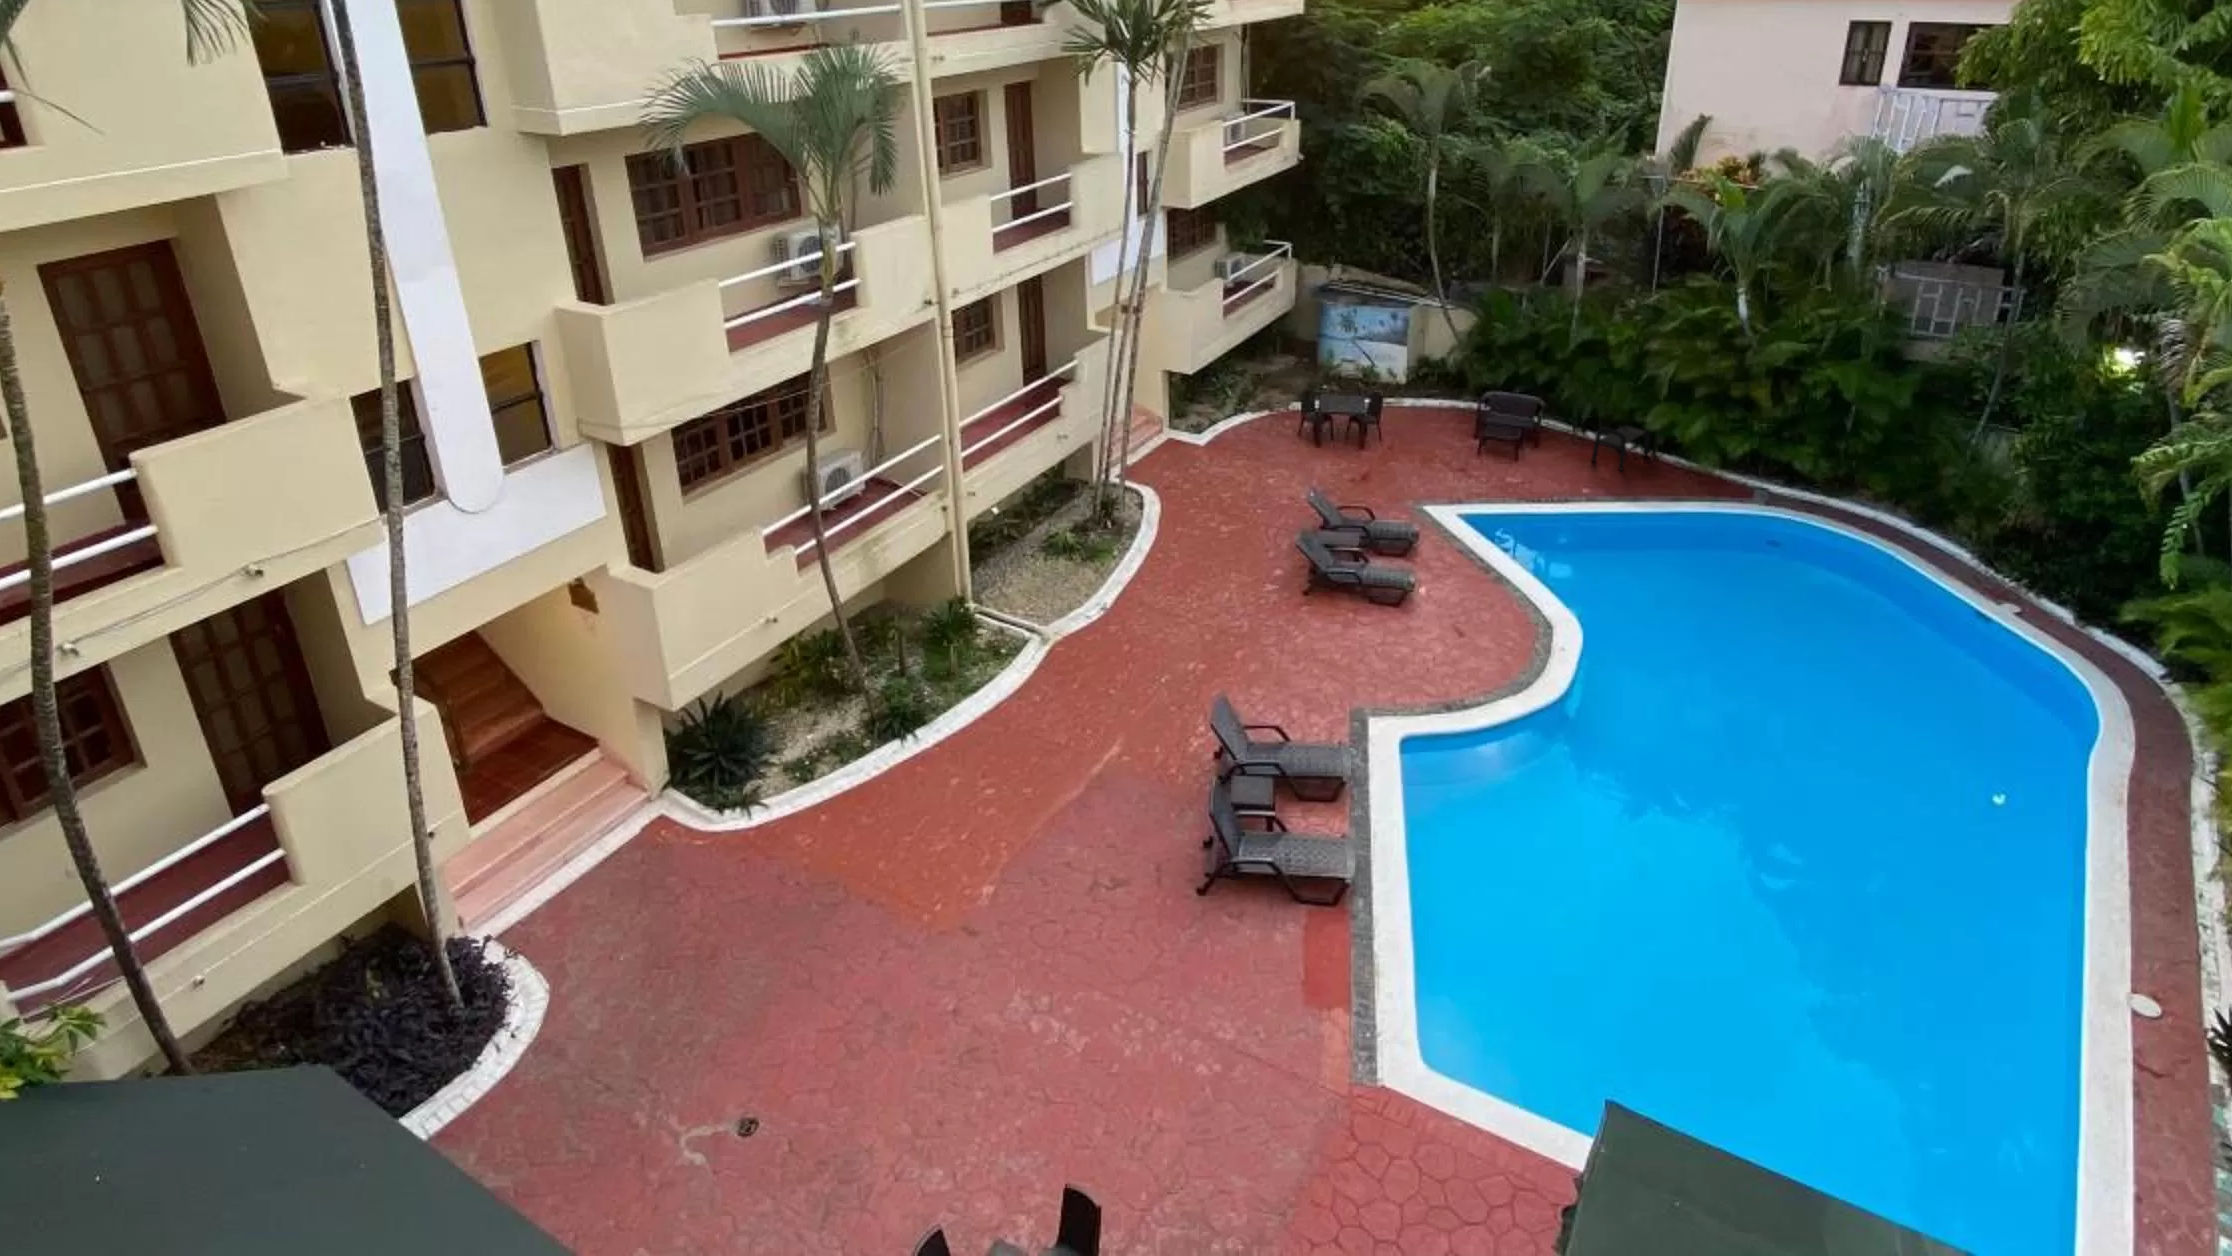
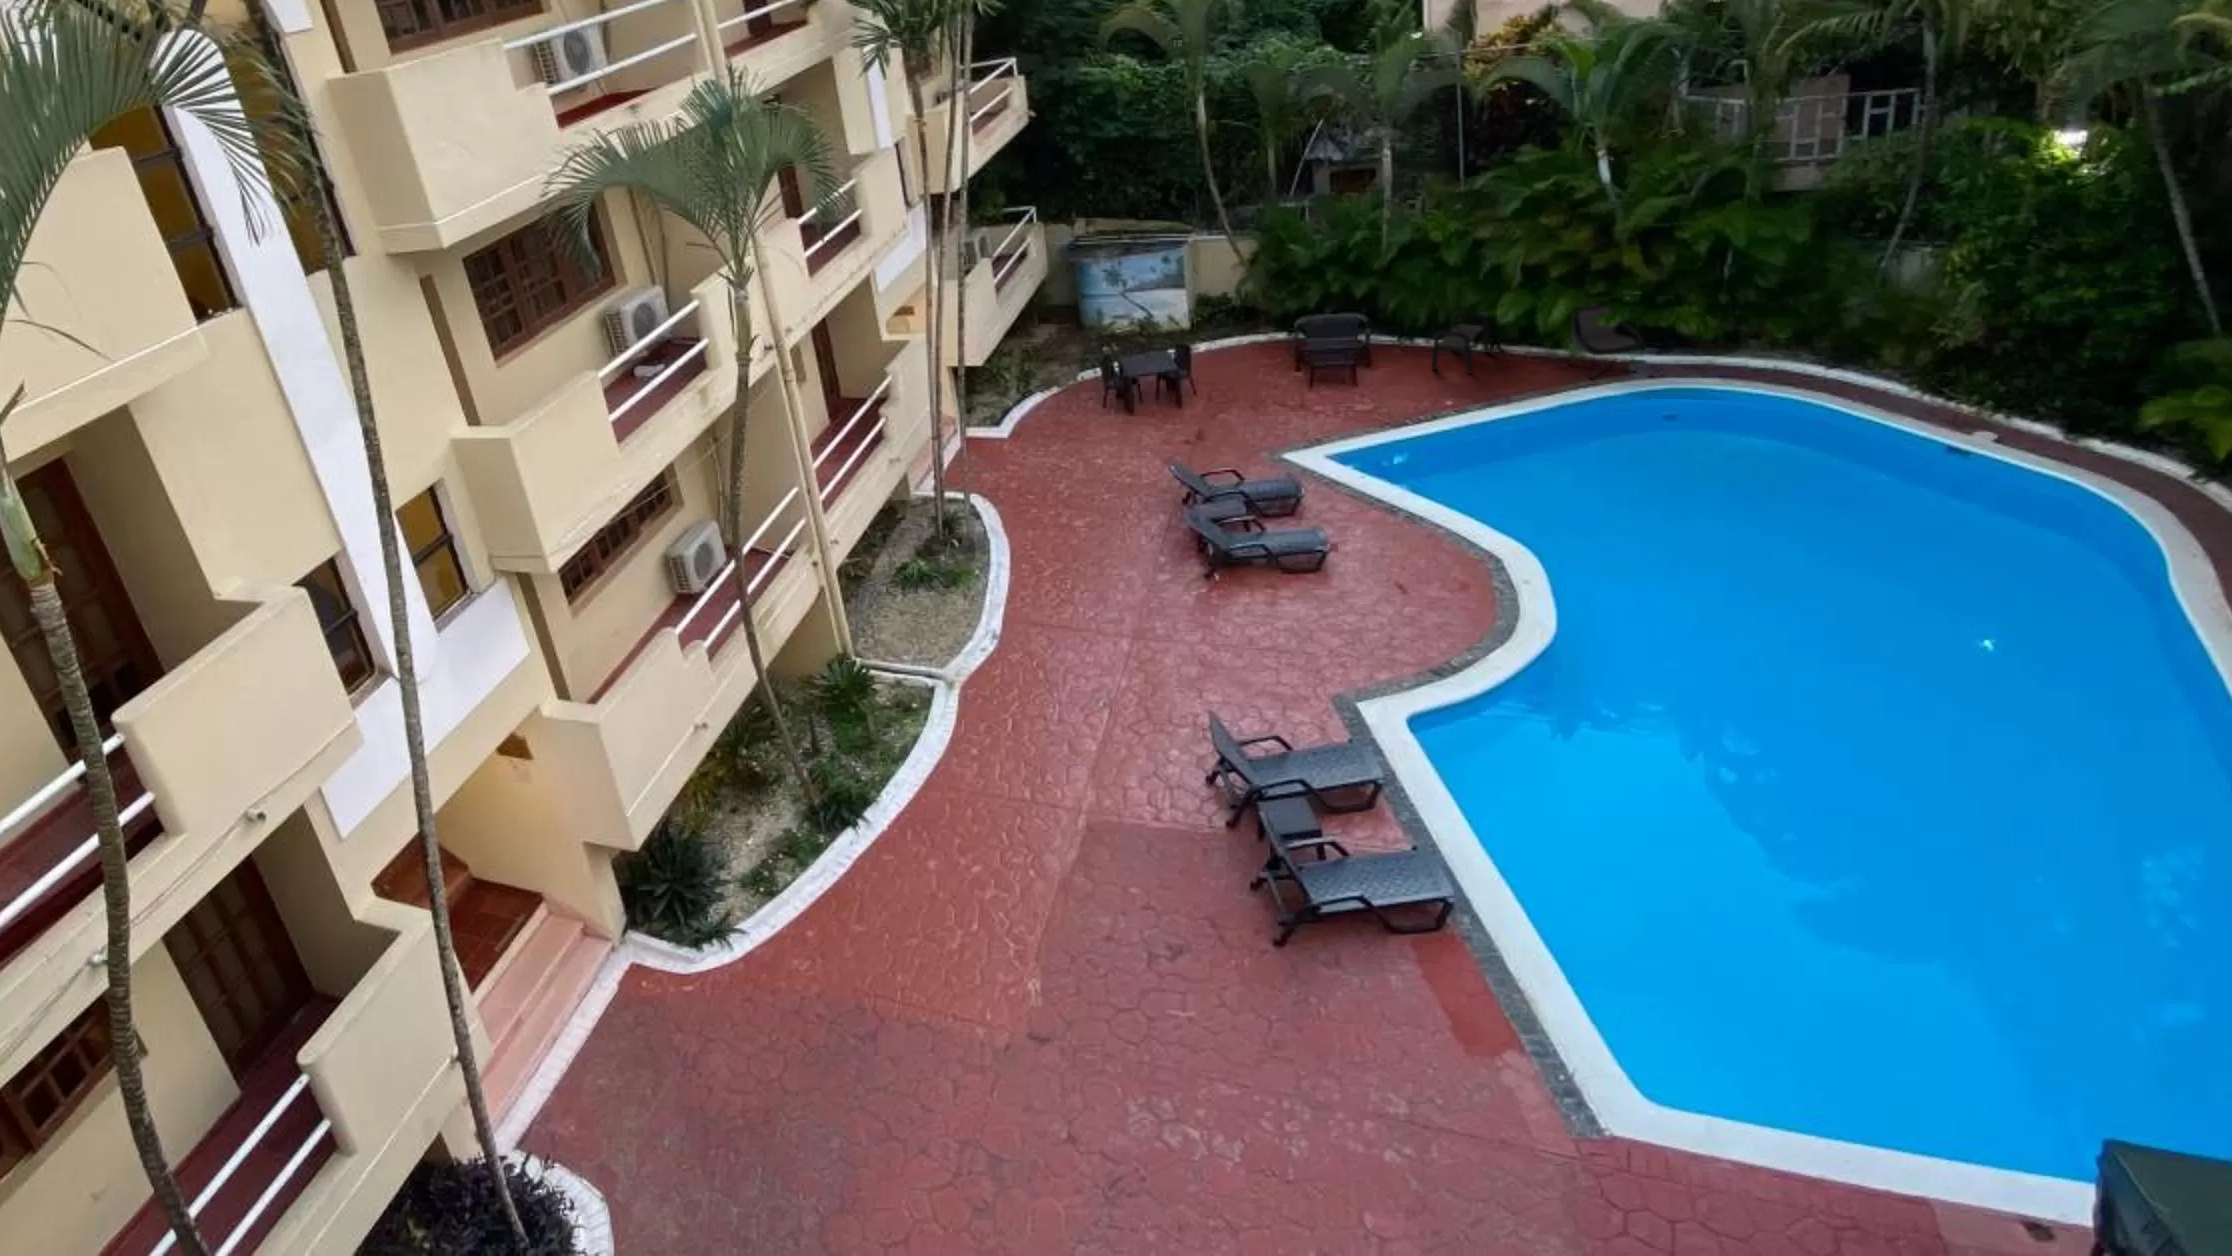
lounge chair: none [1706,431,1769,498] -> present [1572,305,1643,377]

